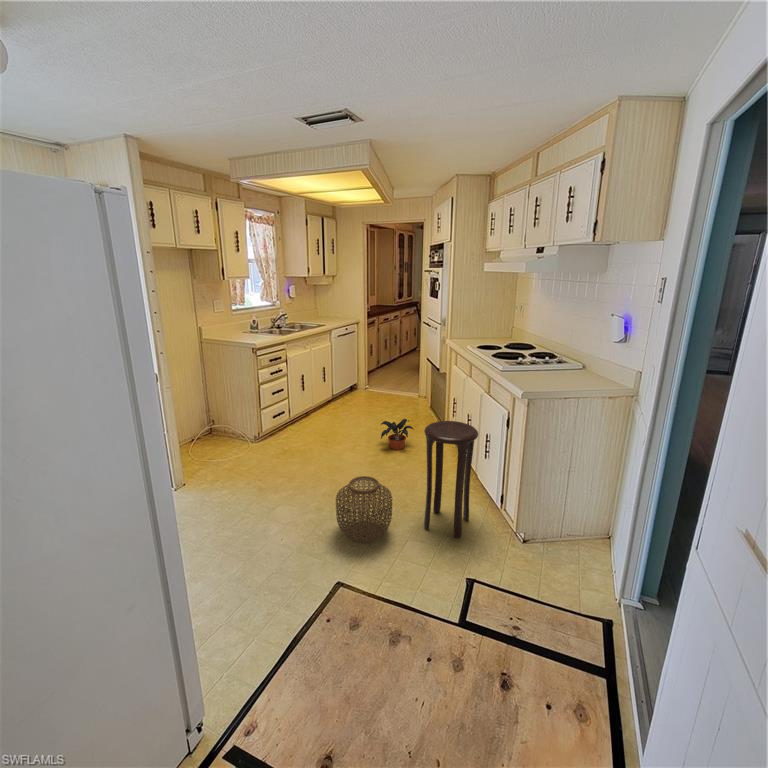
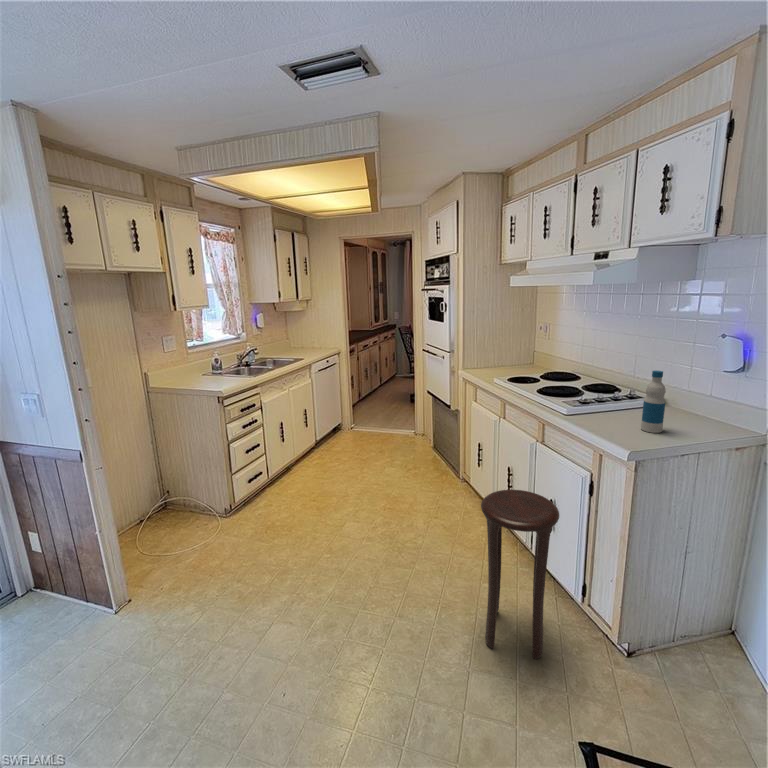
bottle: none [545,337,562,383] -> present [641,371,666,433]
potted plant: present [381,419,413,450] -> none [387,472,431,513]
woven basket: present [336,476,392,543] -> none [364,582,447,688]

